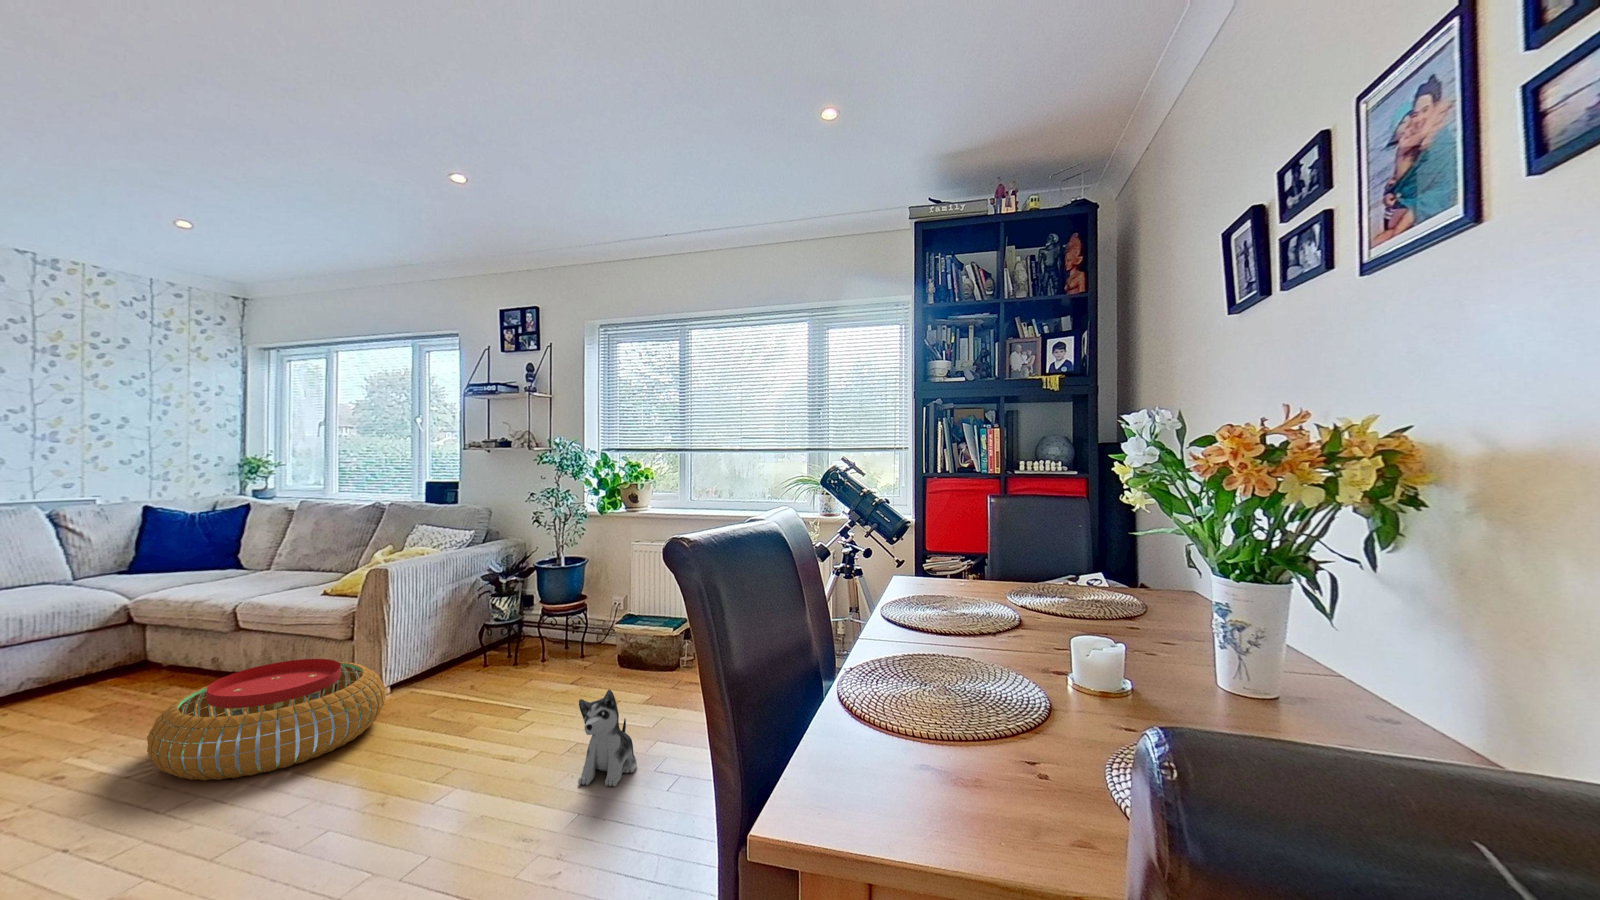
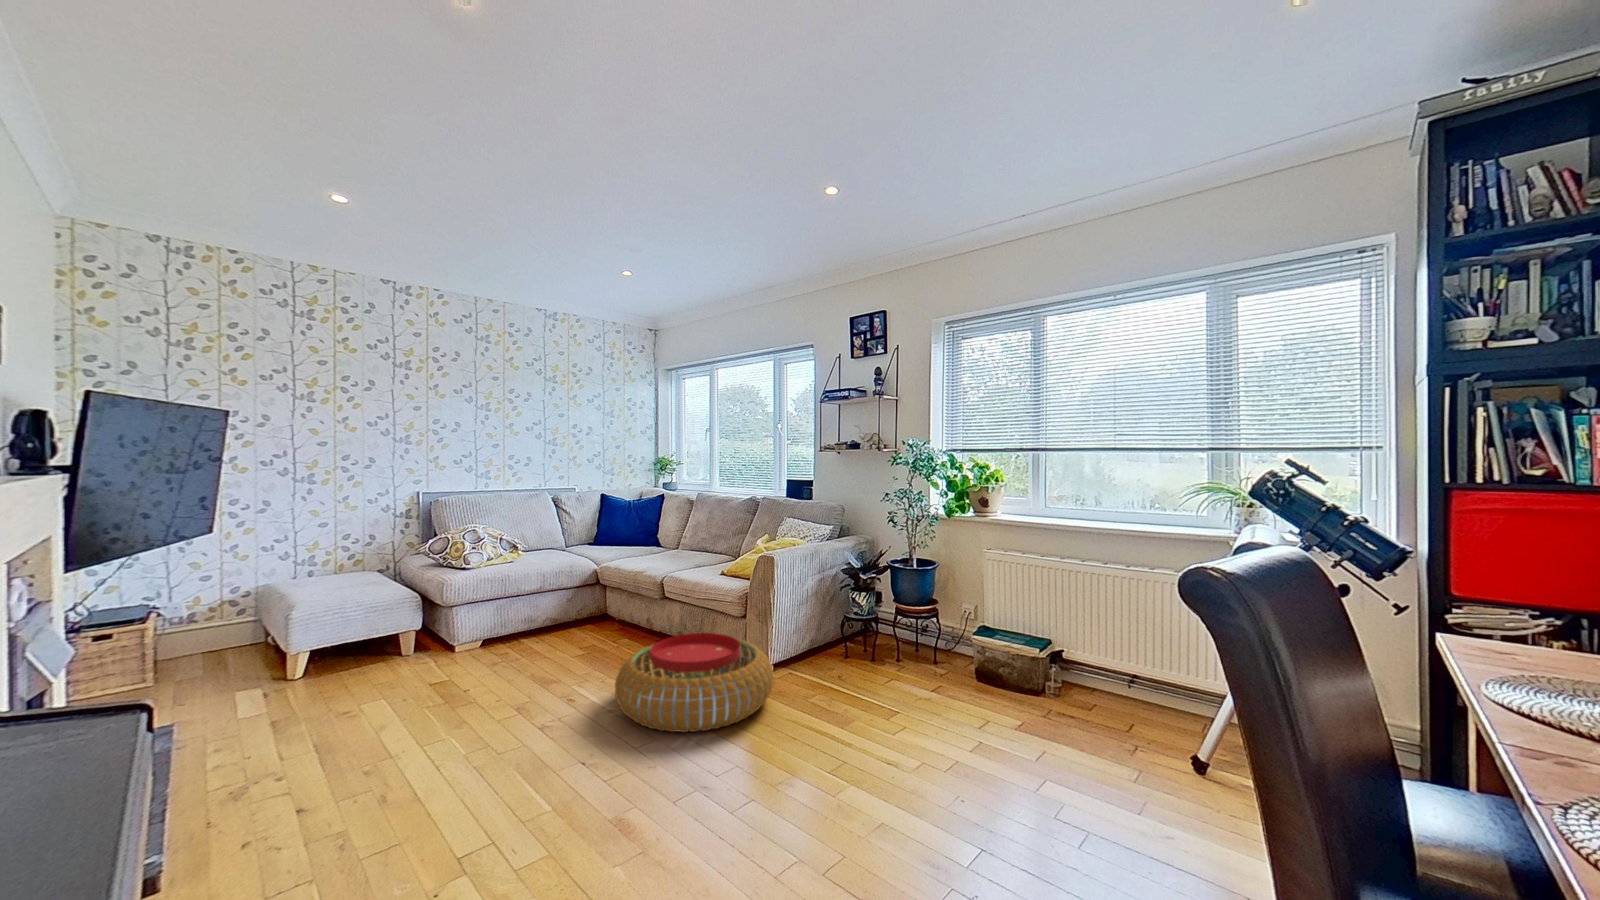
plush toy: present [578,690,637,786] -> none [969,721,1035,835]

